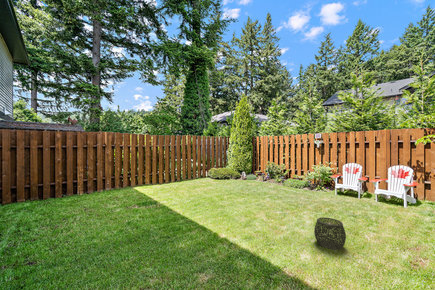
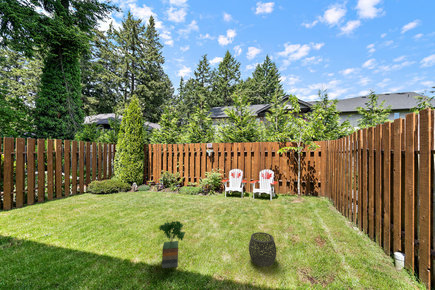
potted tree: none [237,192,257,227] -> present [159,221,185,268]

